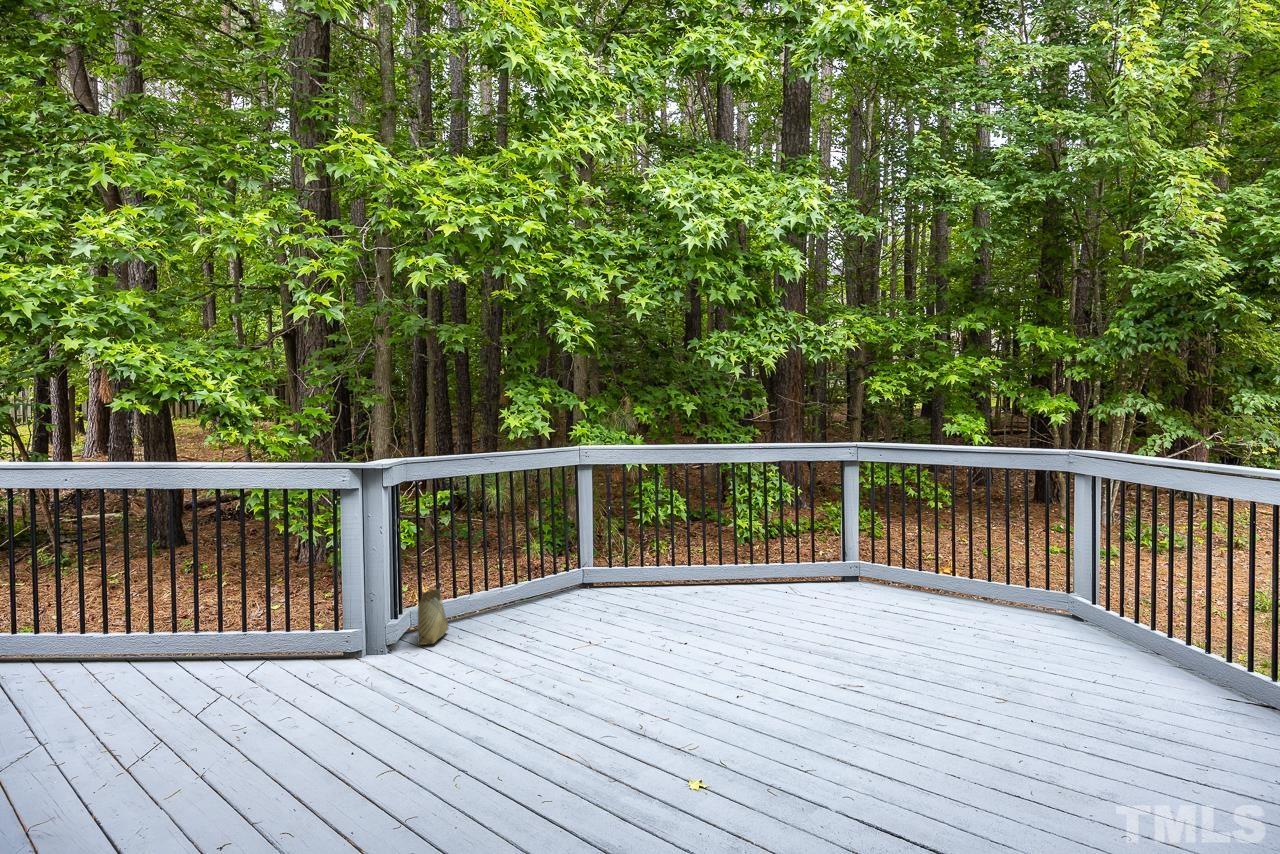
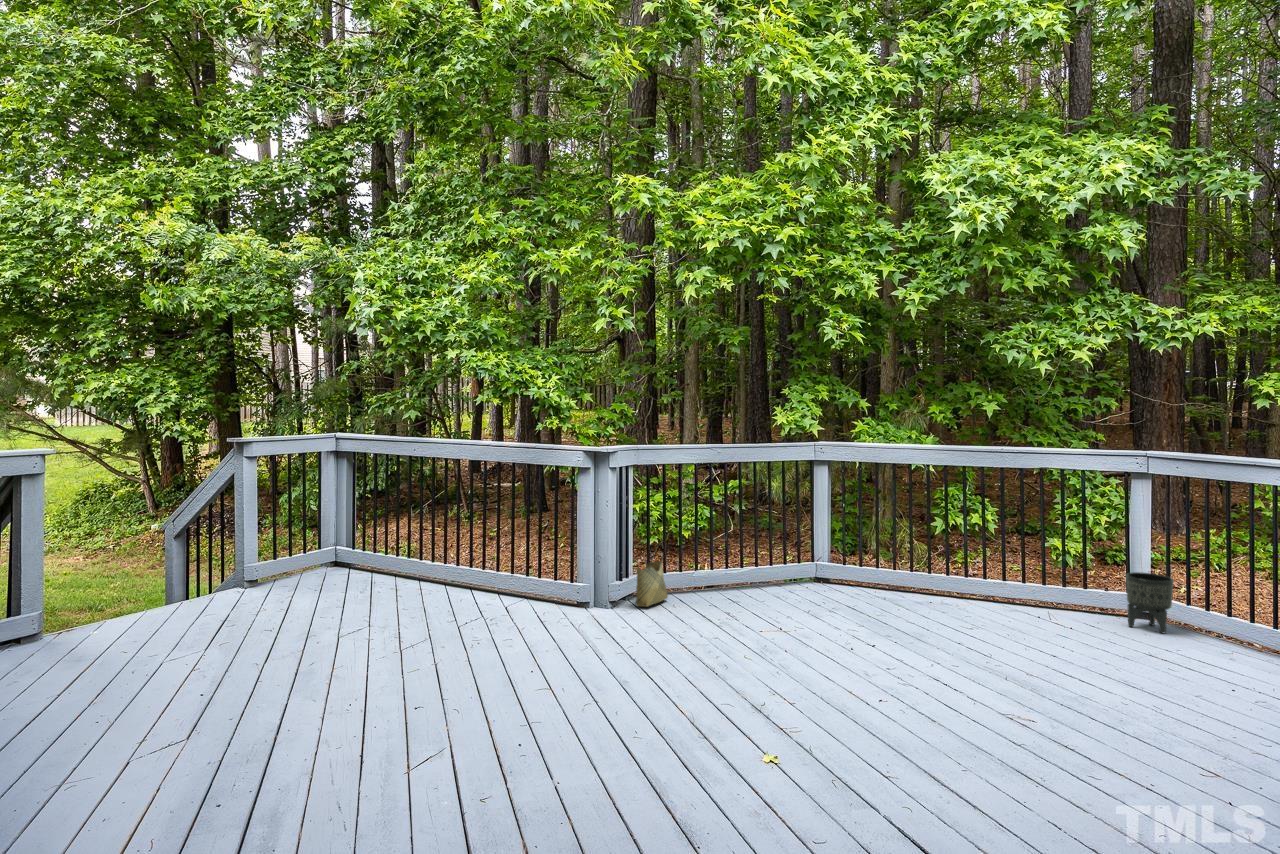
planter: none [843,541,876,588] -> present [1126,572,1174,633]

